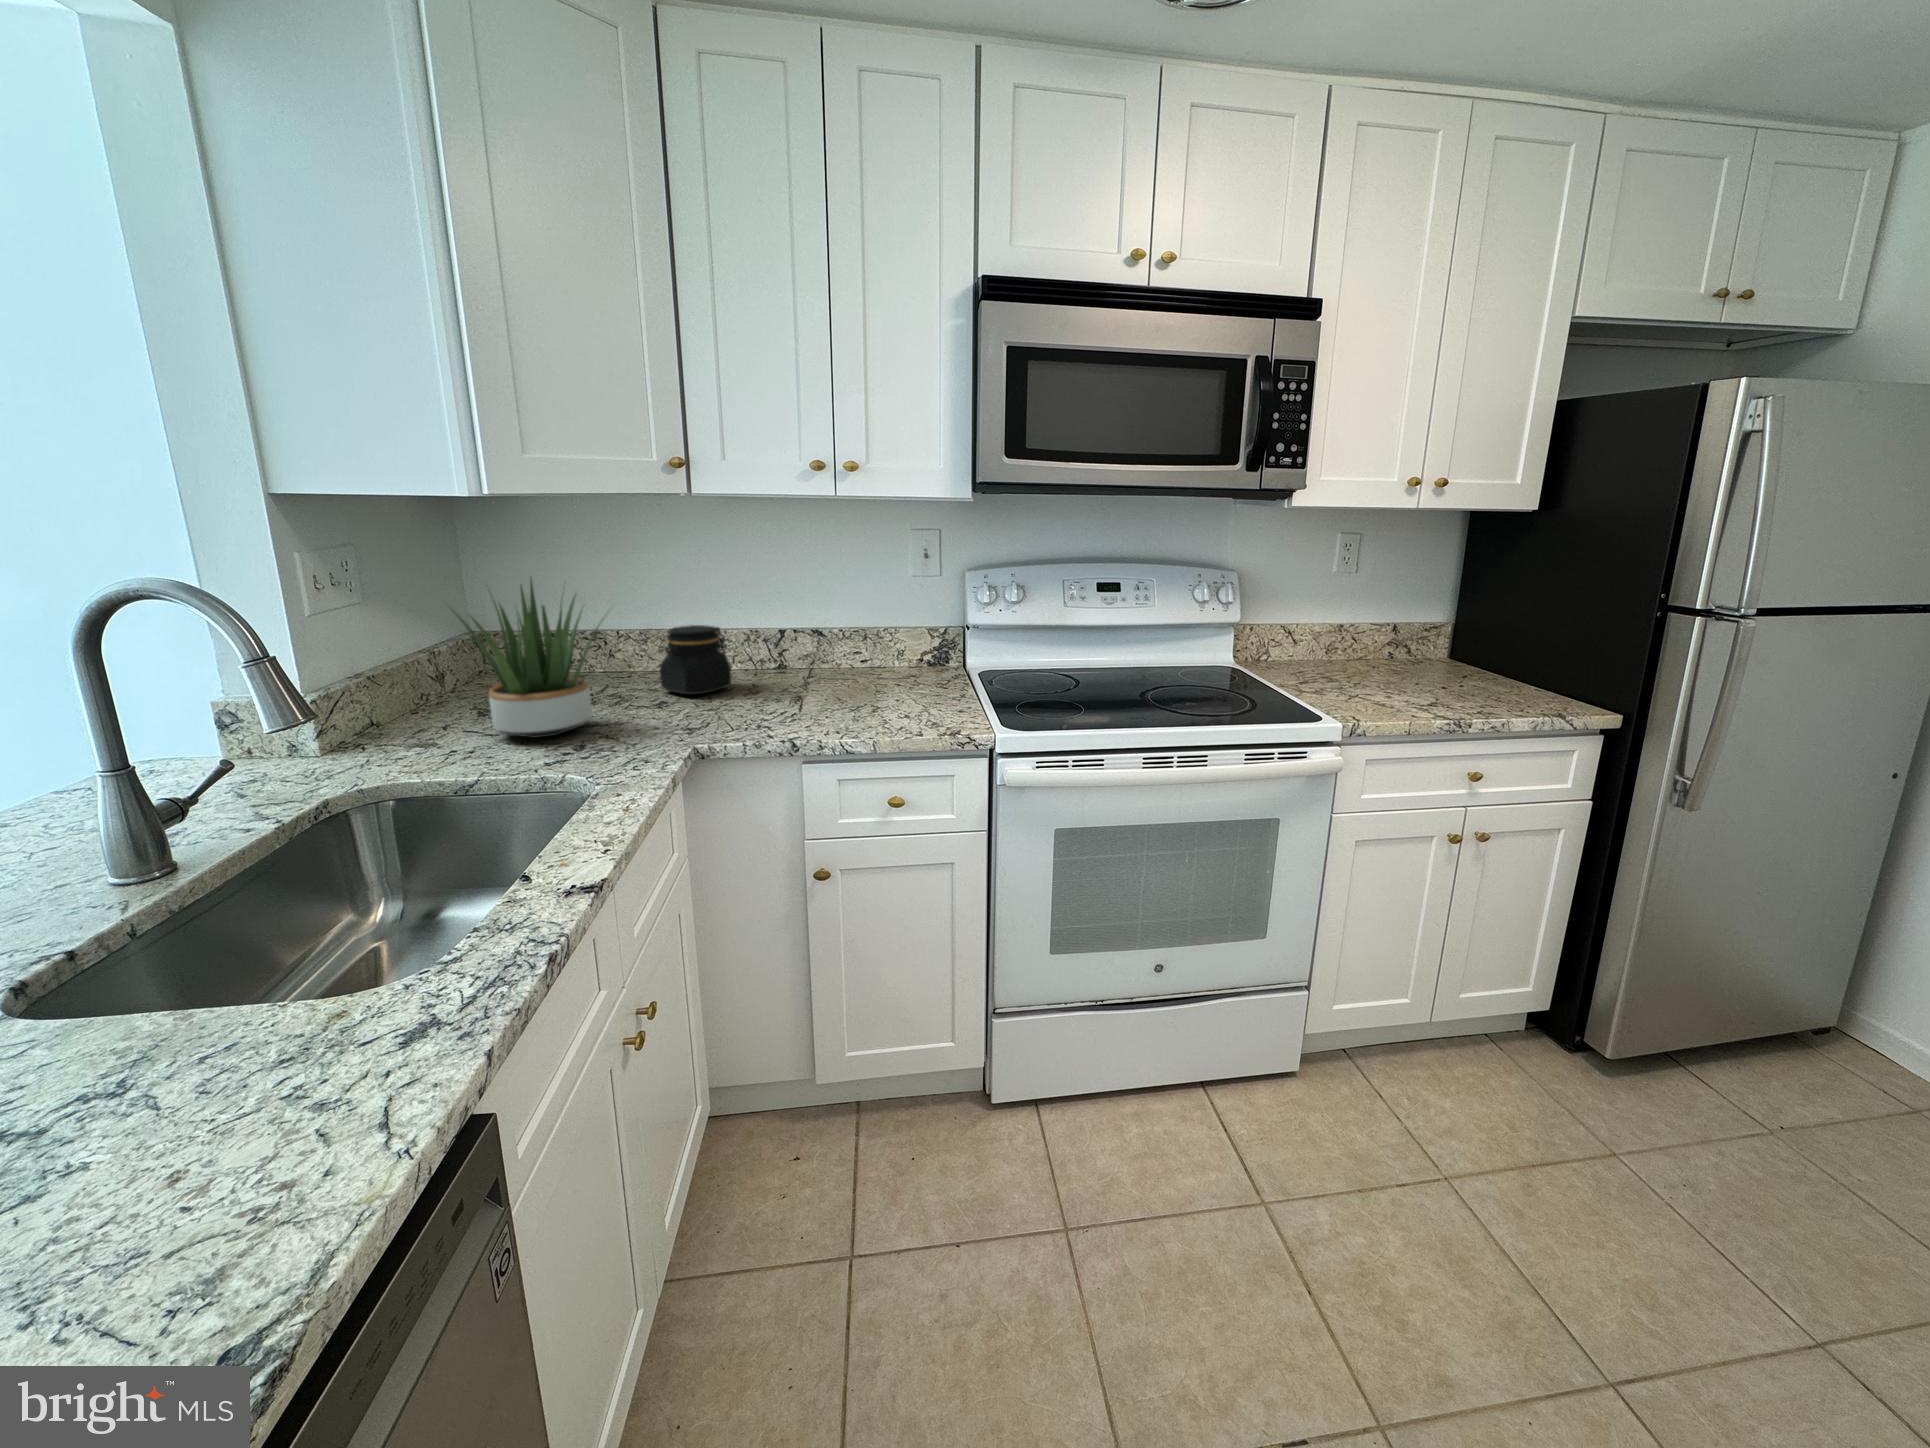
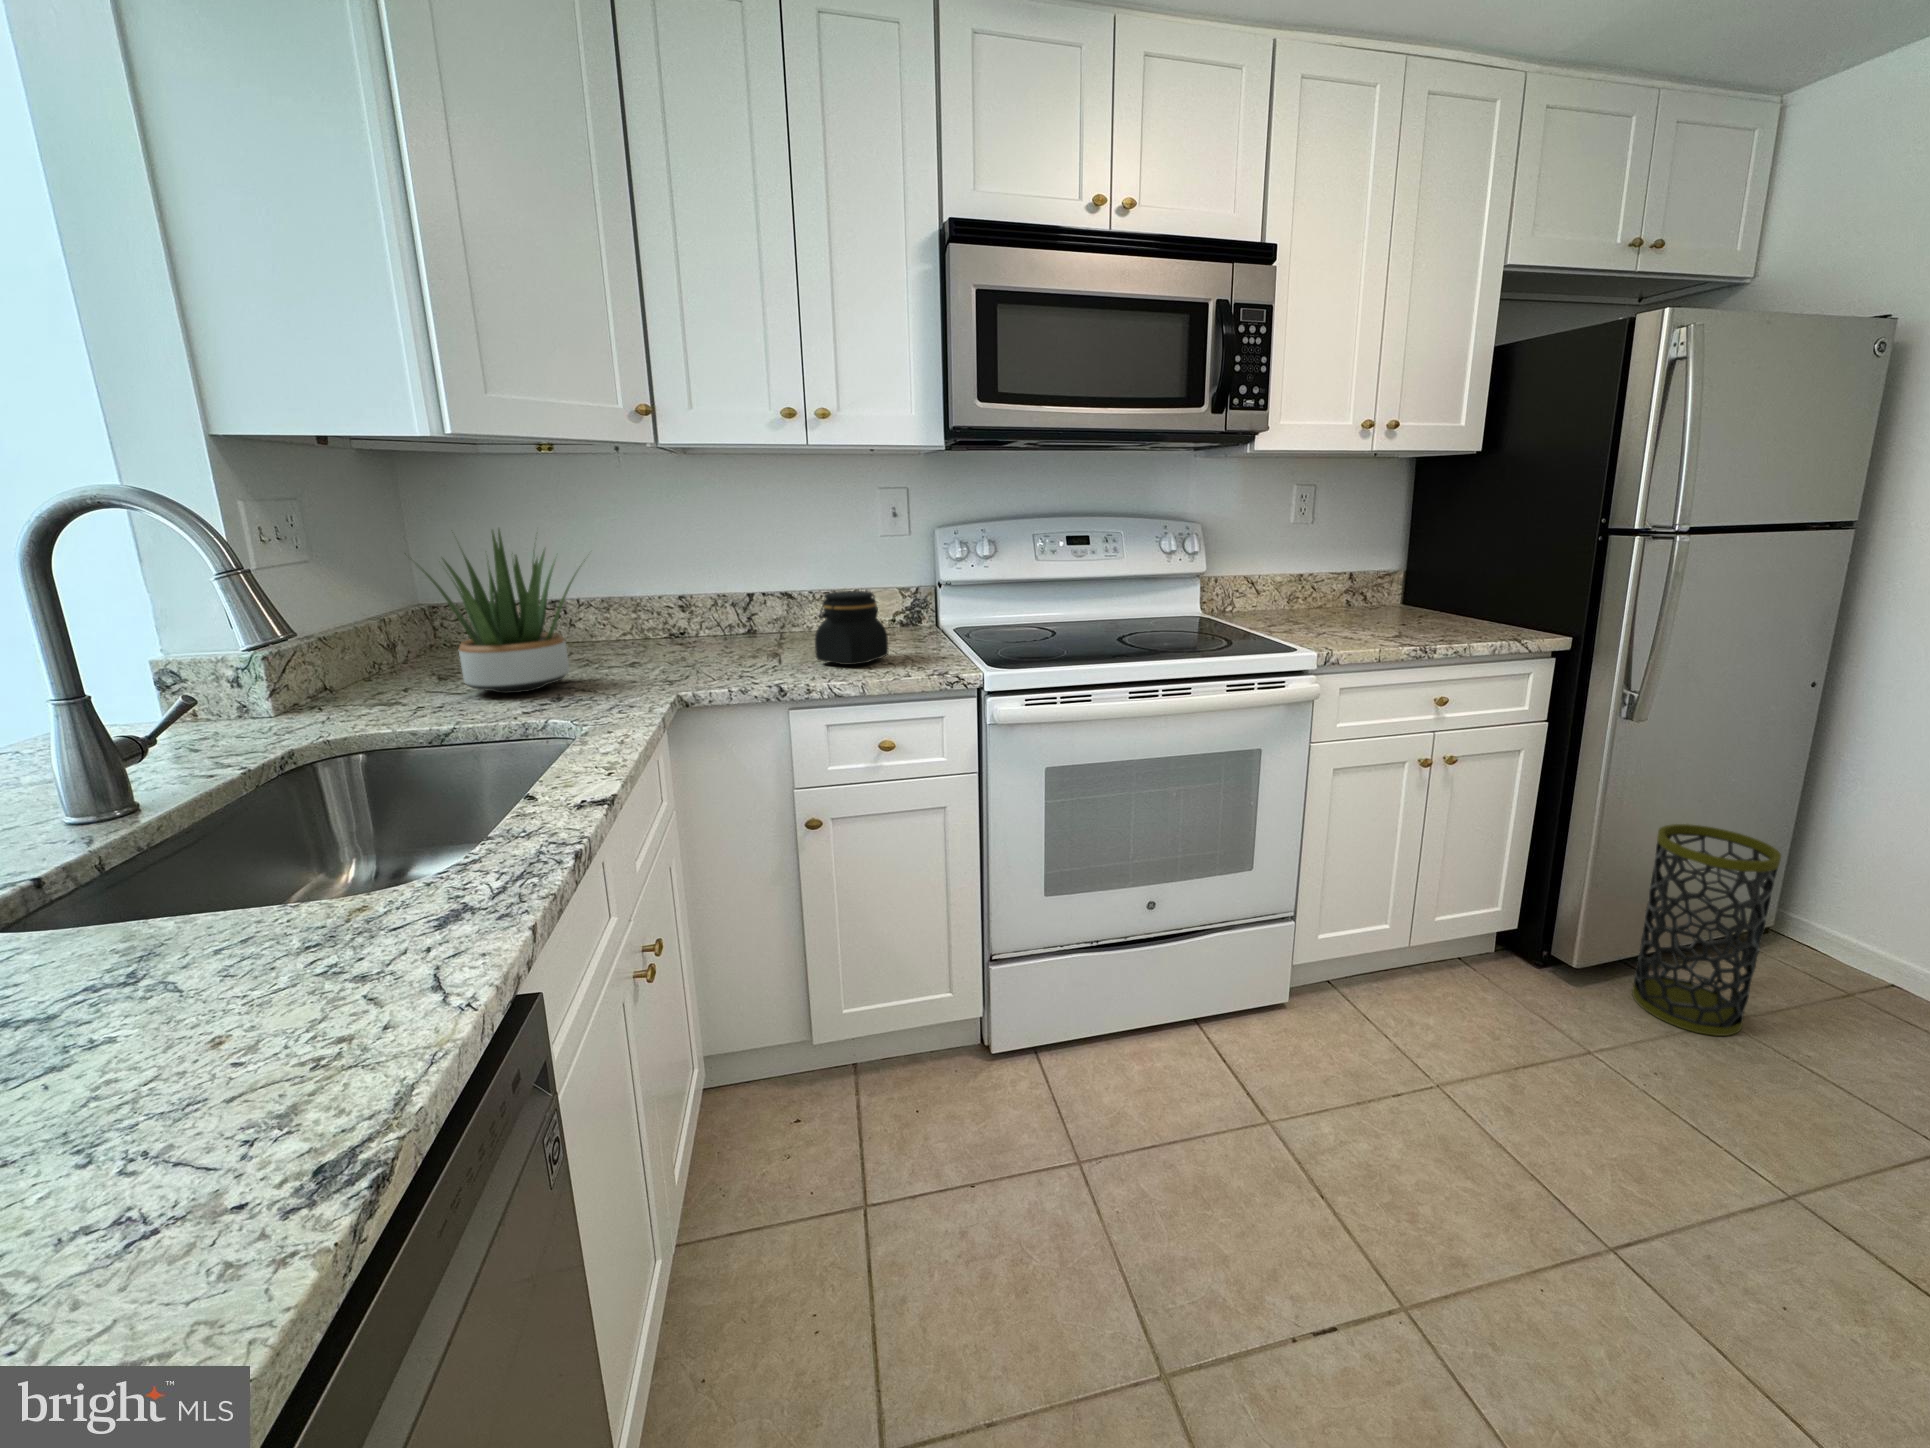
jar: present [659,625,731,694] -> present [815,591,888,665]
trash can: none [1680,924,1856,1159] -> present [1632,824,1781,1036]

